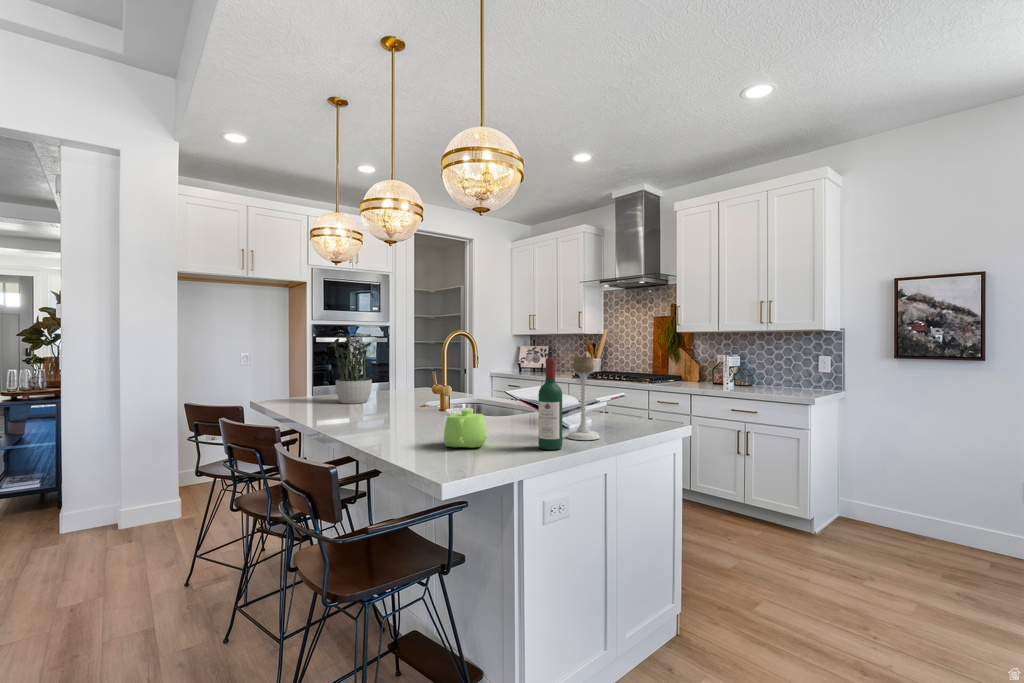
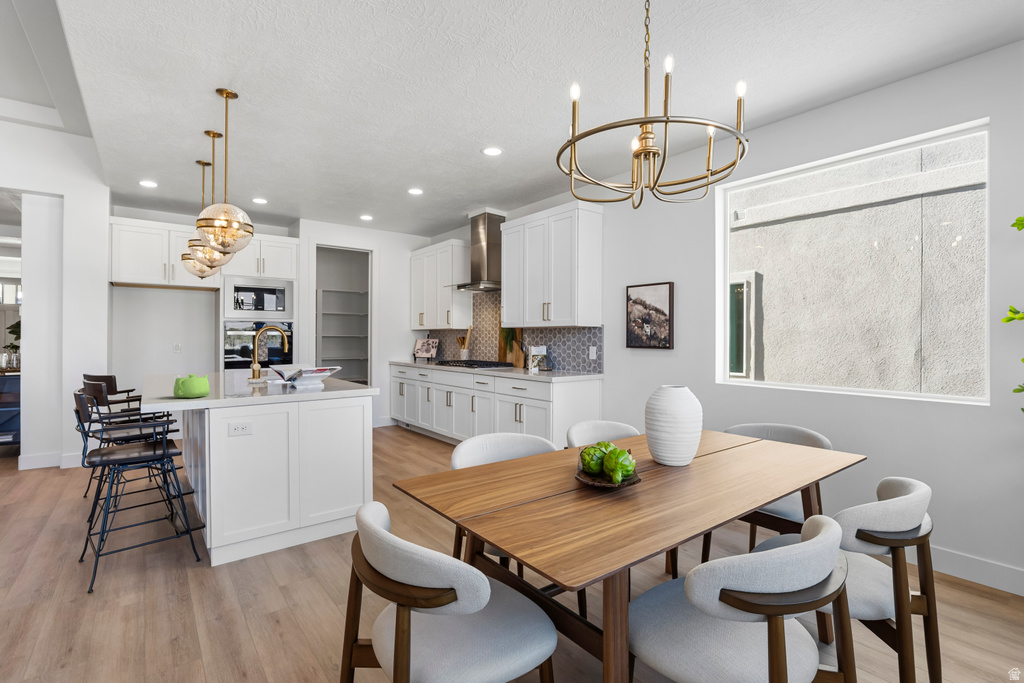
potted plant: present [328,335,372,404] -> none [184,328,229,378]
candle holder: present [567,356,600,440] -> none [272,341,296,395]
wine bottle: present [538,358,562,450] -> none [231,341,249,399]

